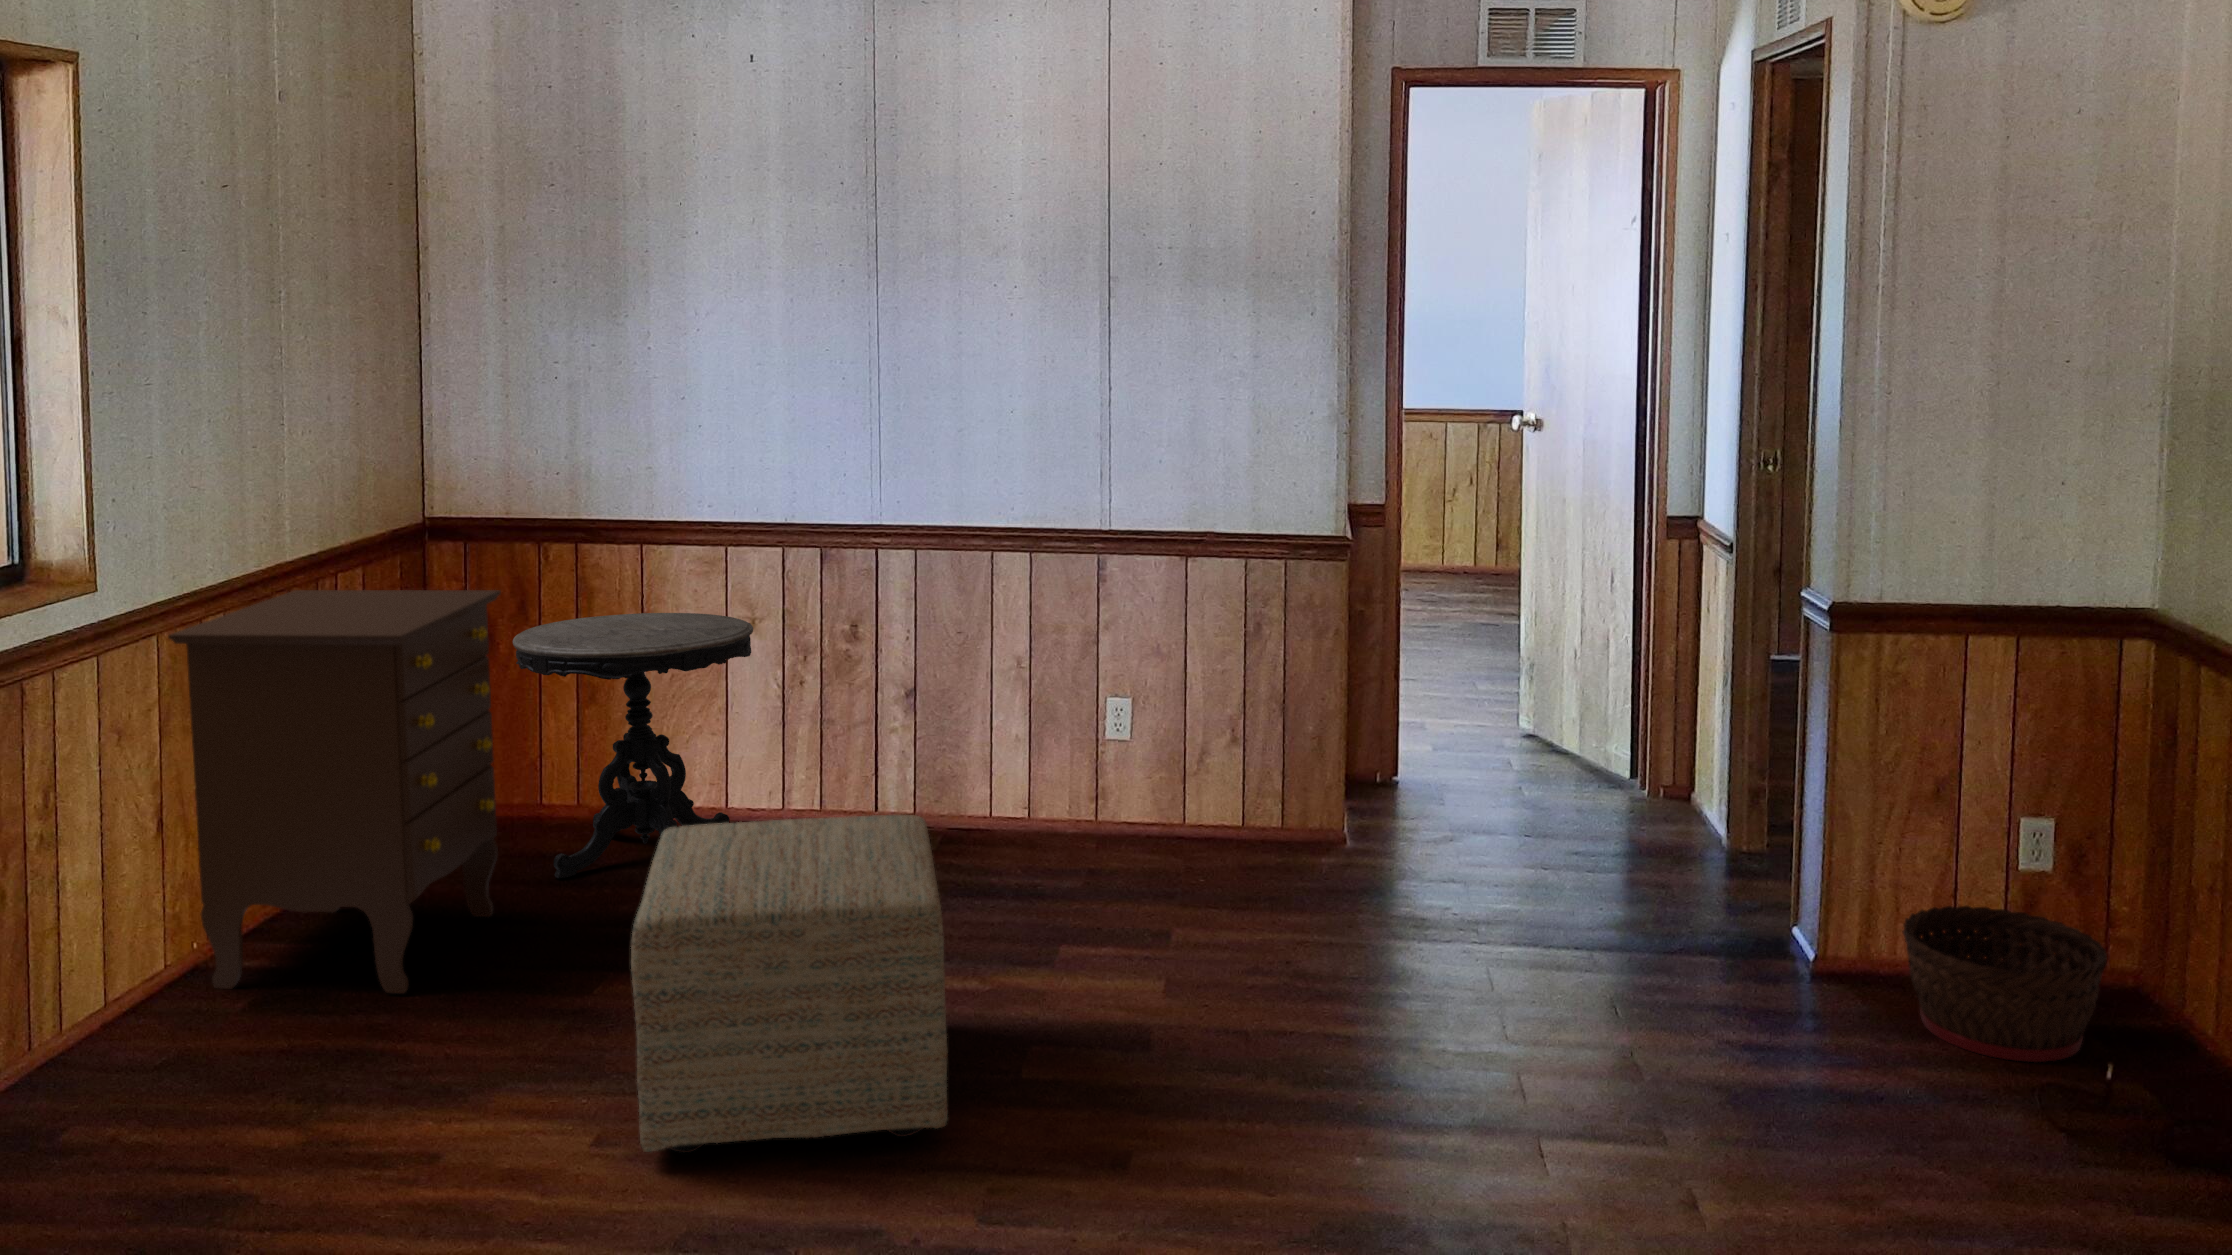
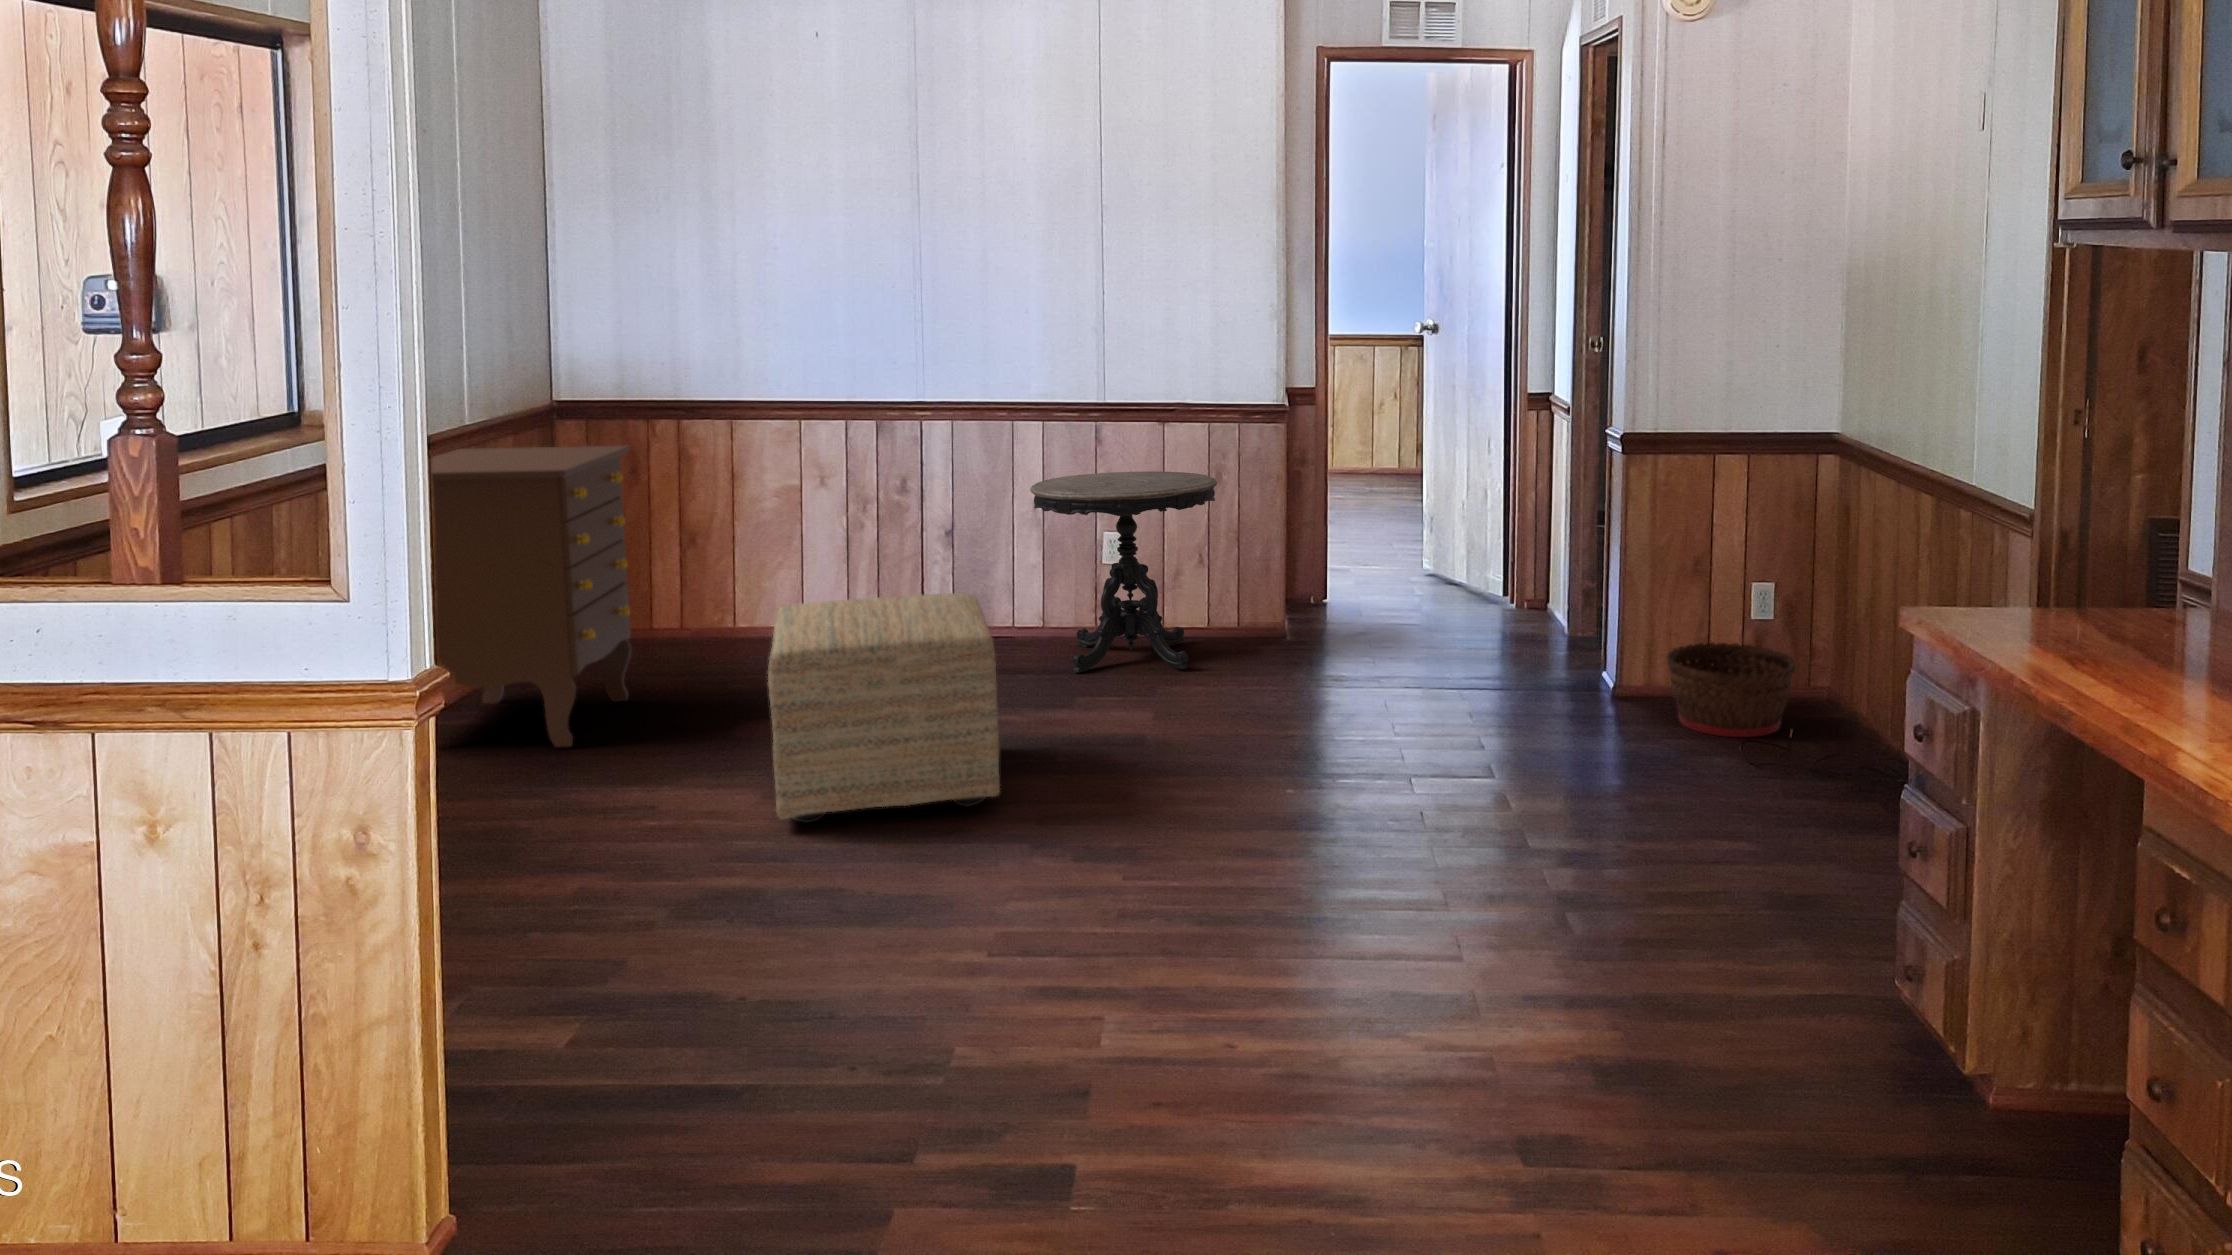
side table: present [513,613,753,878] -> present [1030,471,1217,673]

